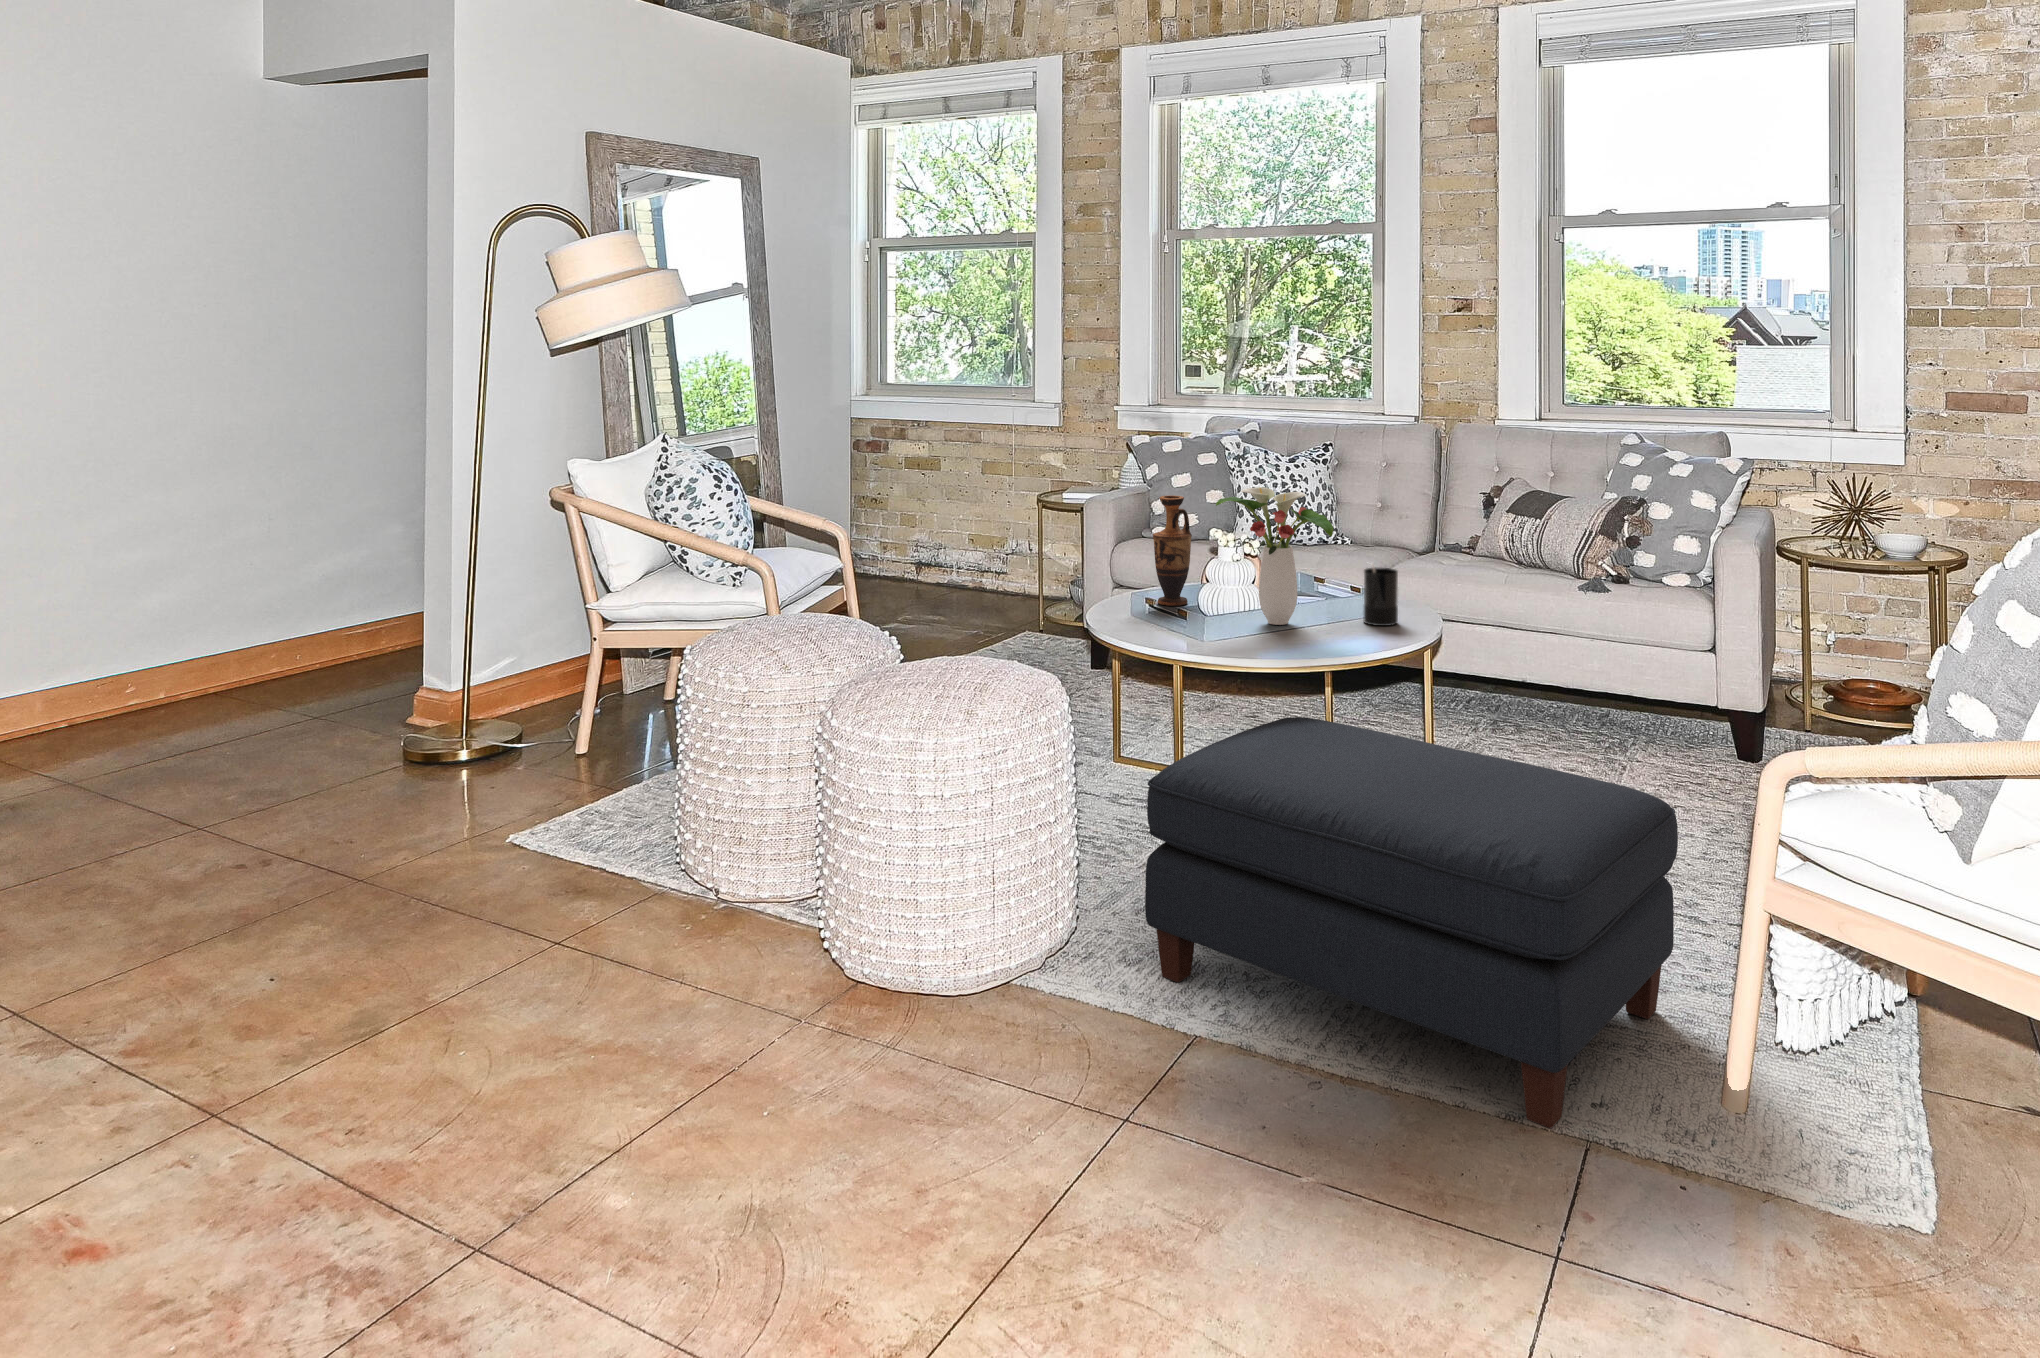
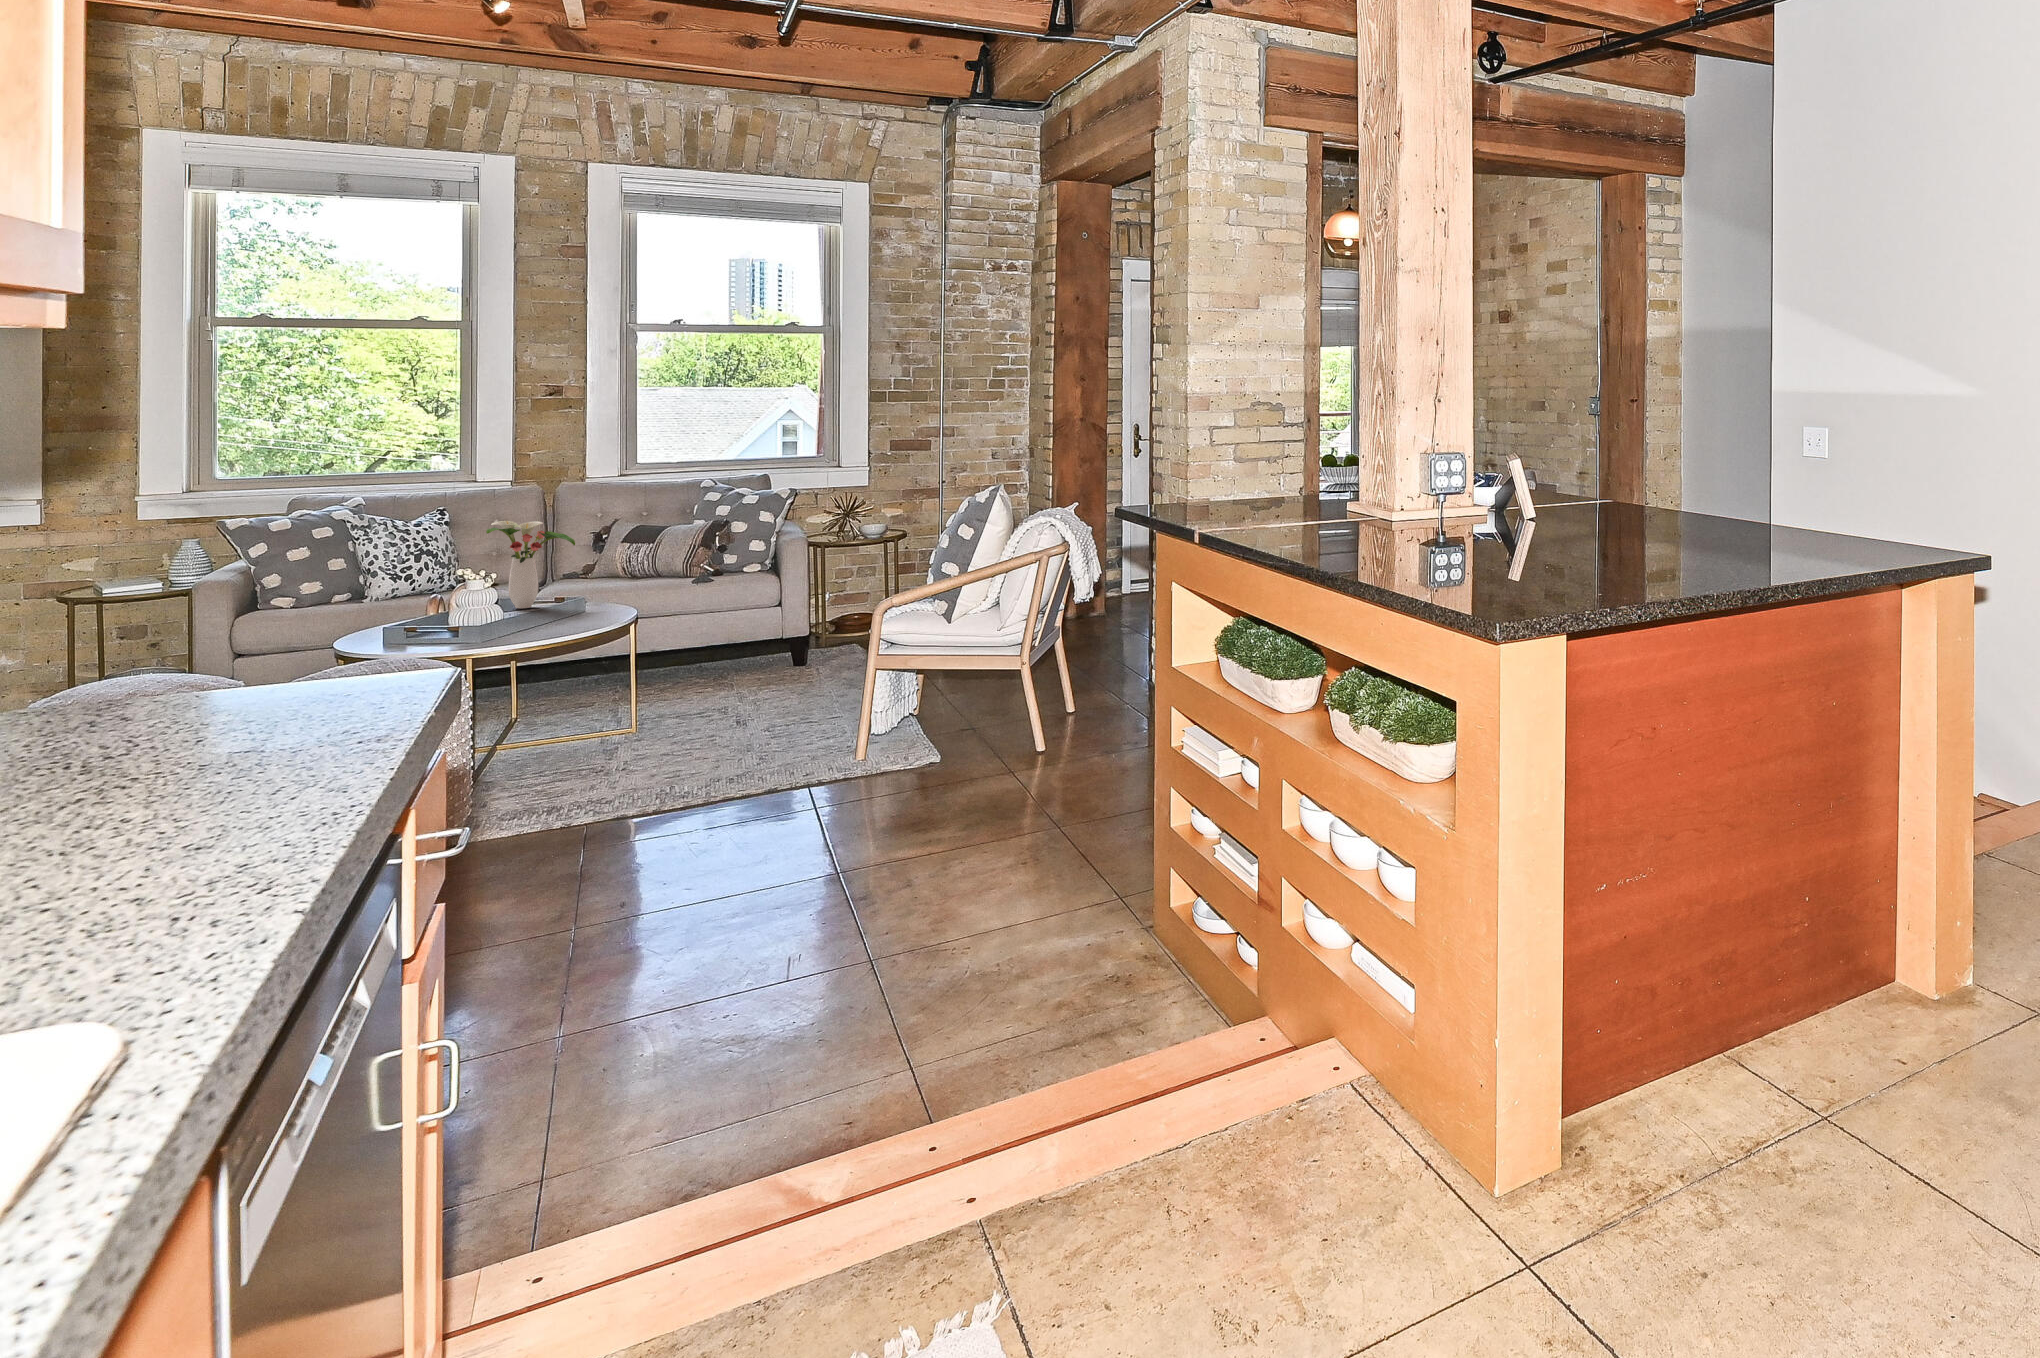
vase: present [1153,495,1192,606] -> none [400,534,433,612]
candle: present [1364,567,1398,626] -> none [579,563,605,601]
ottoman: present [1145,717,1678,1128] -> none [530,640,820,791]

